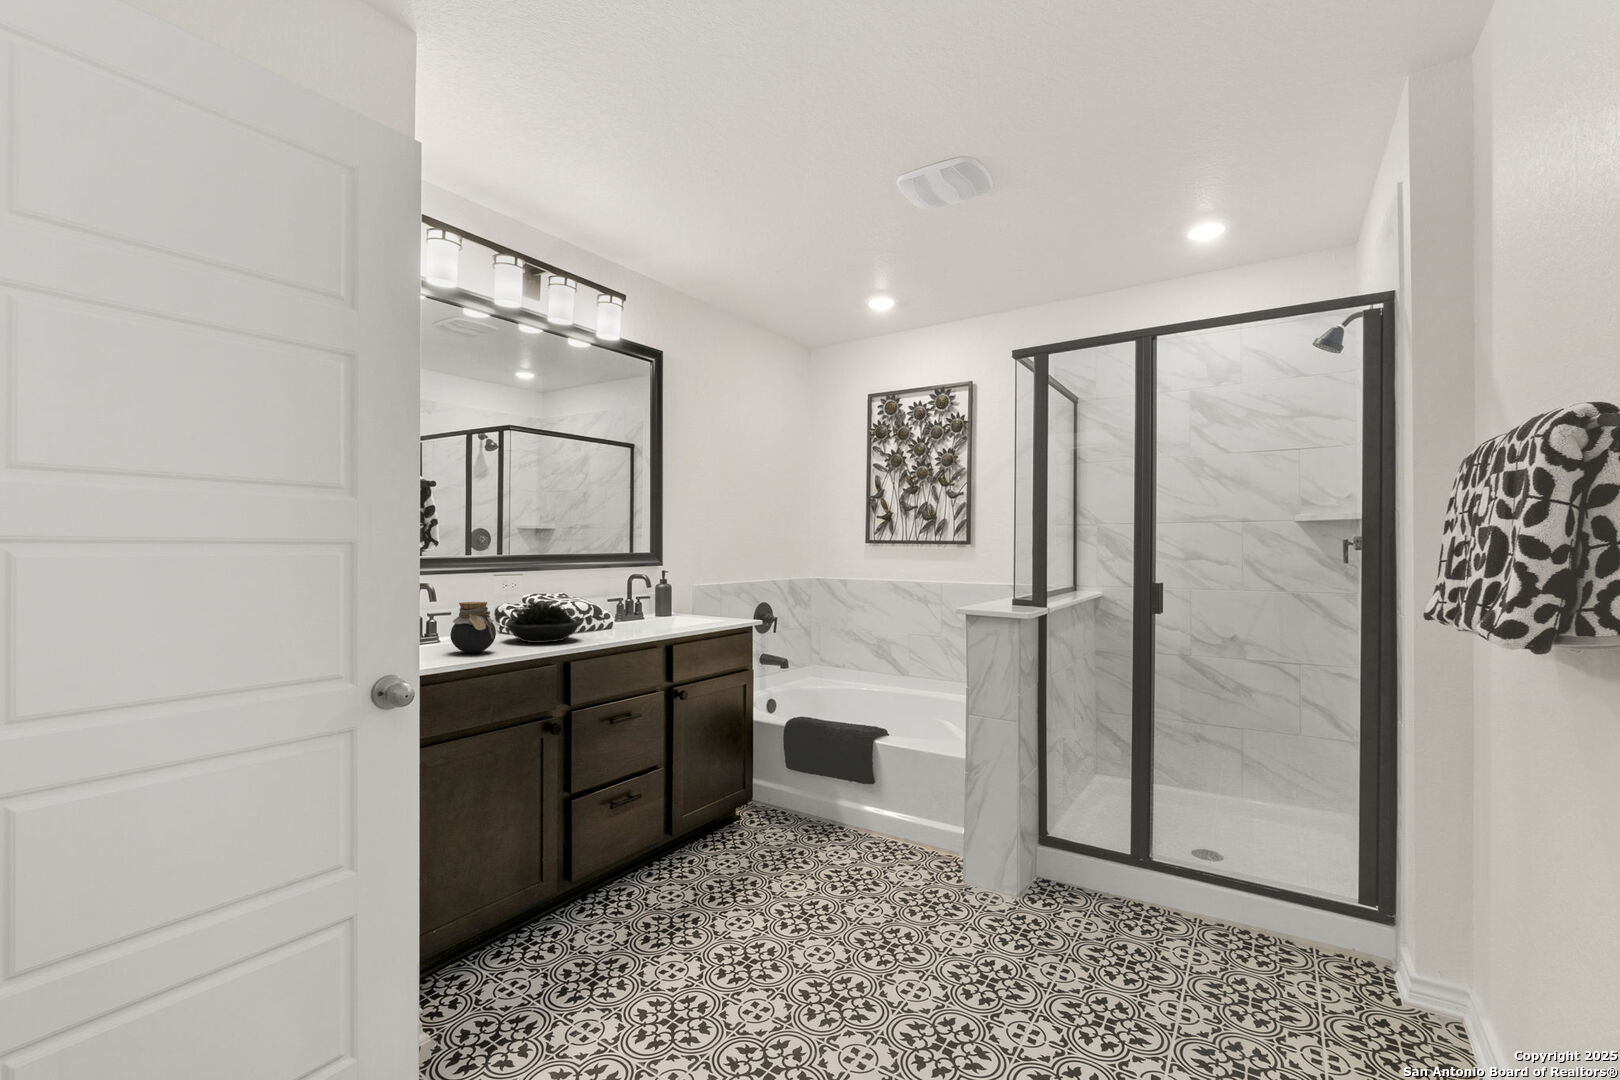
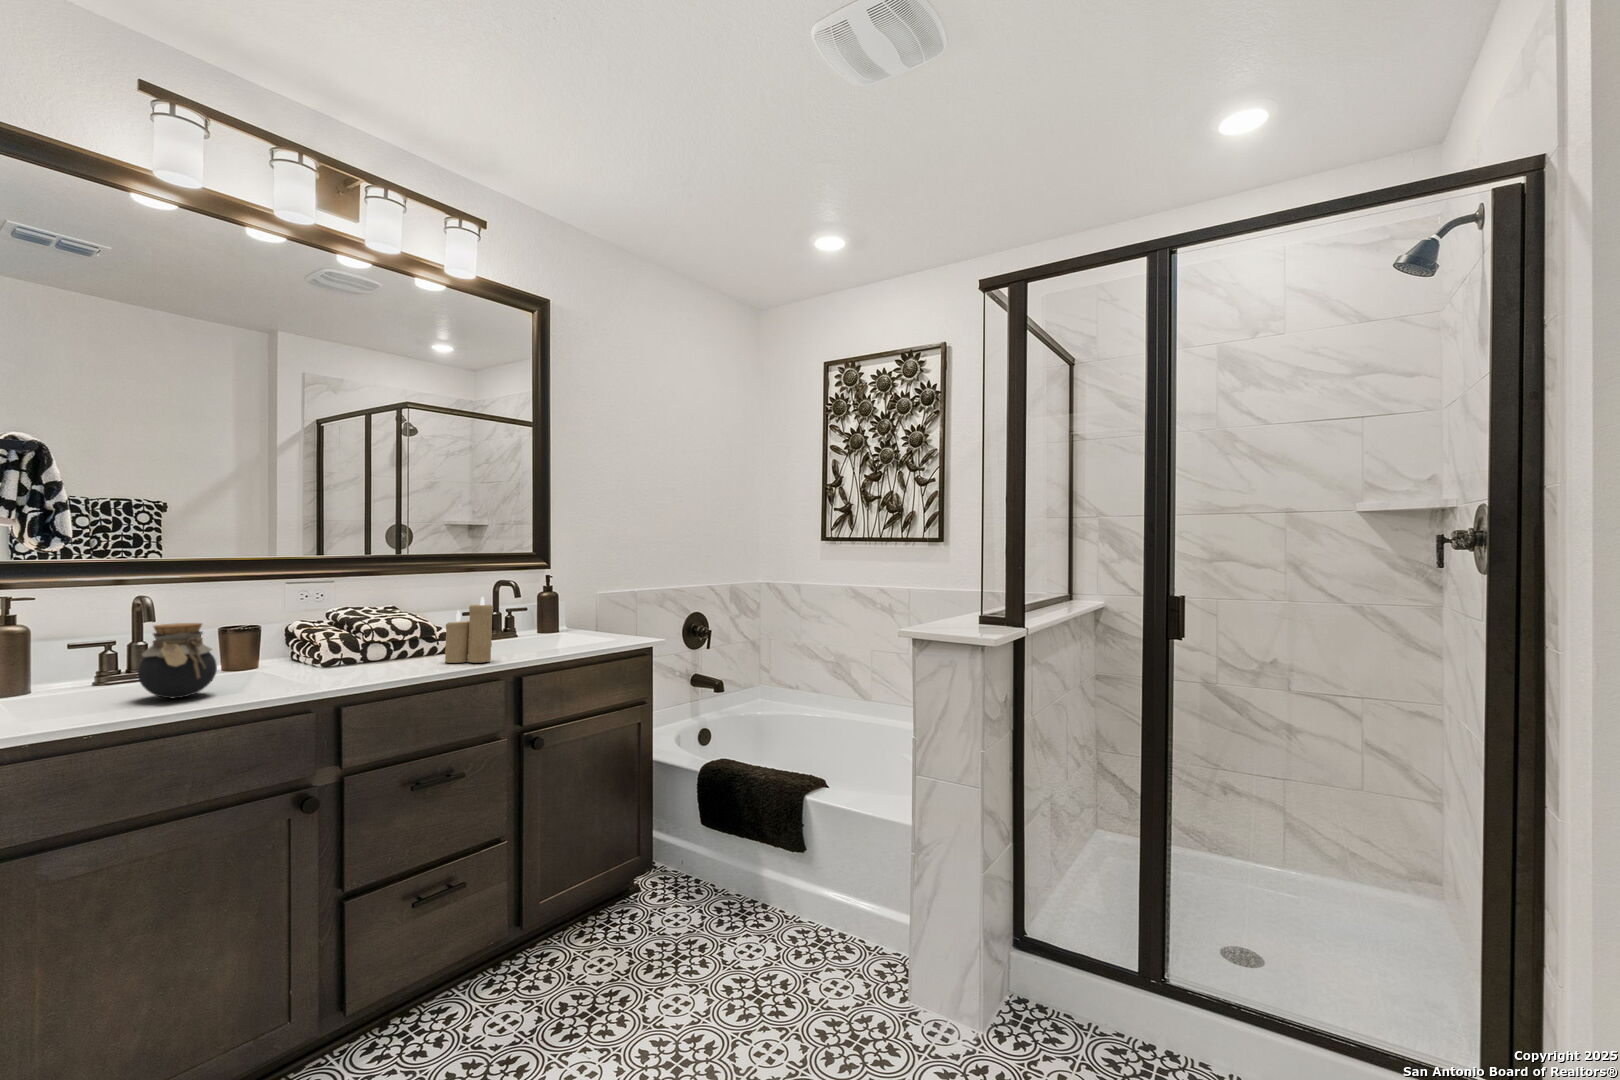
candle: none [616,586,651,635] -> present [445,597,493,663]
succulent plant: present [505,603,581,643] -> none [263,620,382,678]

